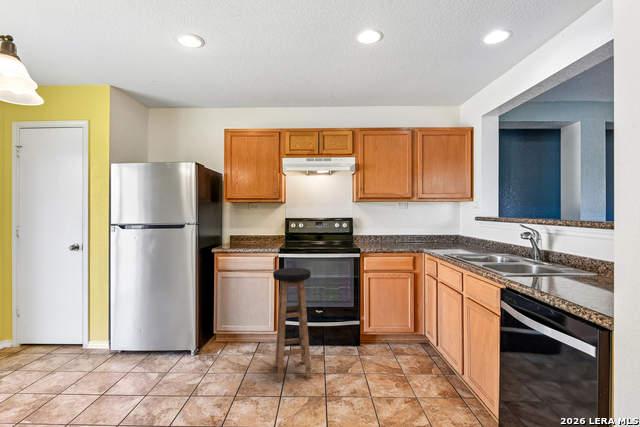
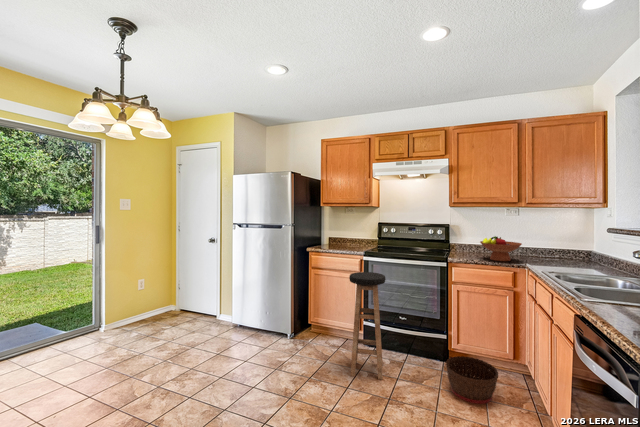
fruit bowl: none [382,227,415,248] -> present [480,236,522,261]
basket: none [368,337,413,379] -> present [446,356,498,404]

